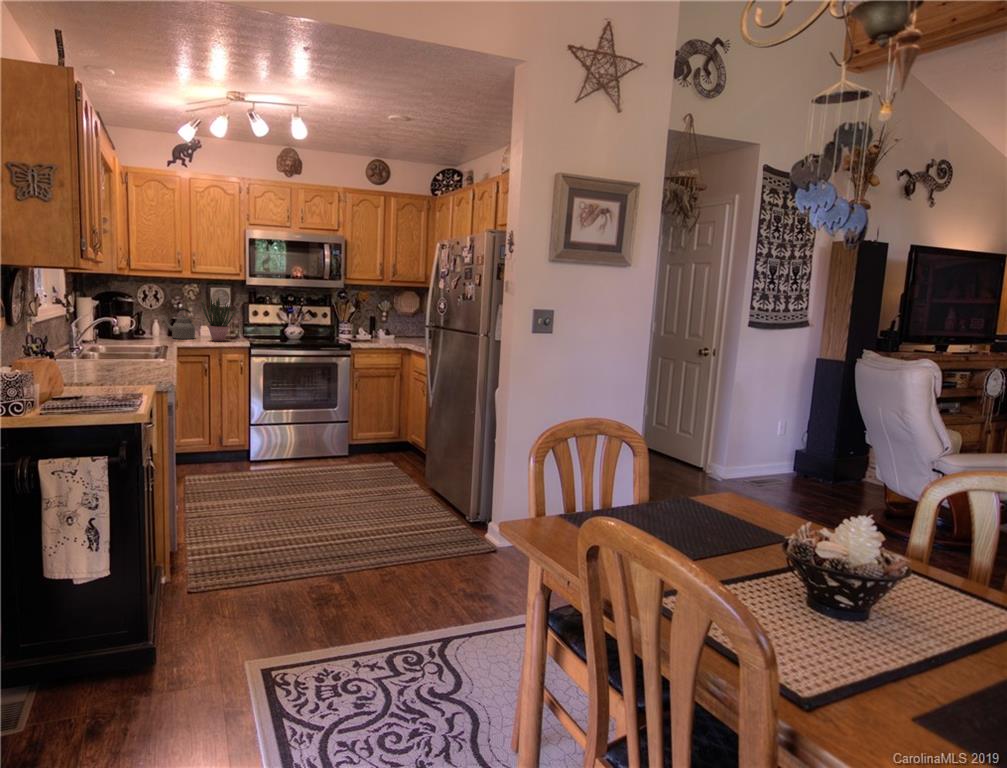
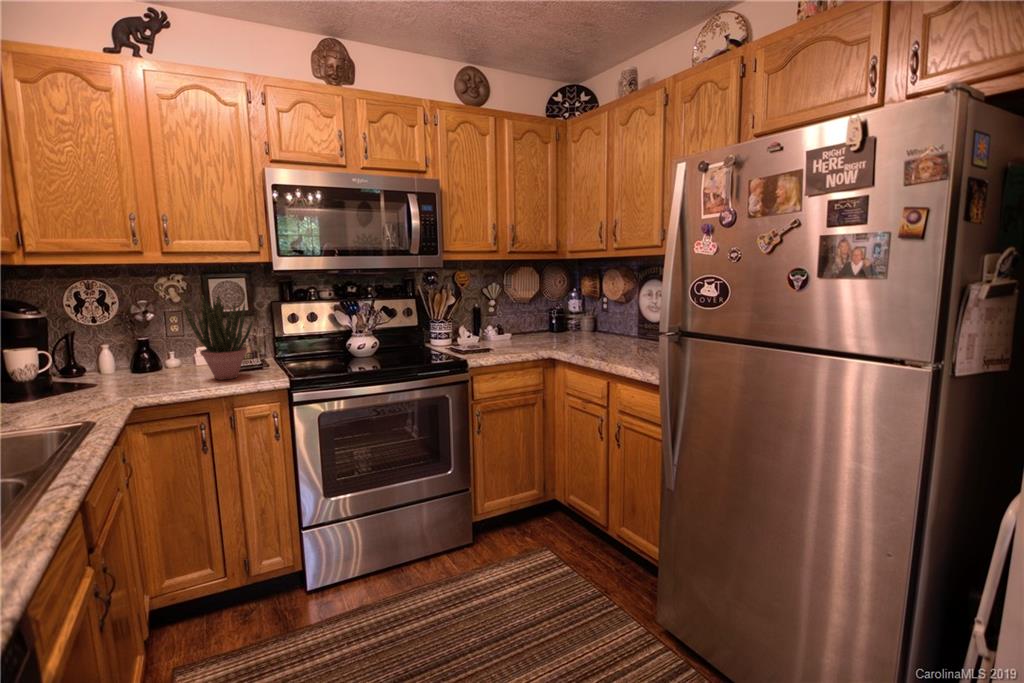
kettle: present [164,308,195,339] -> none [111,321,181,381]

